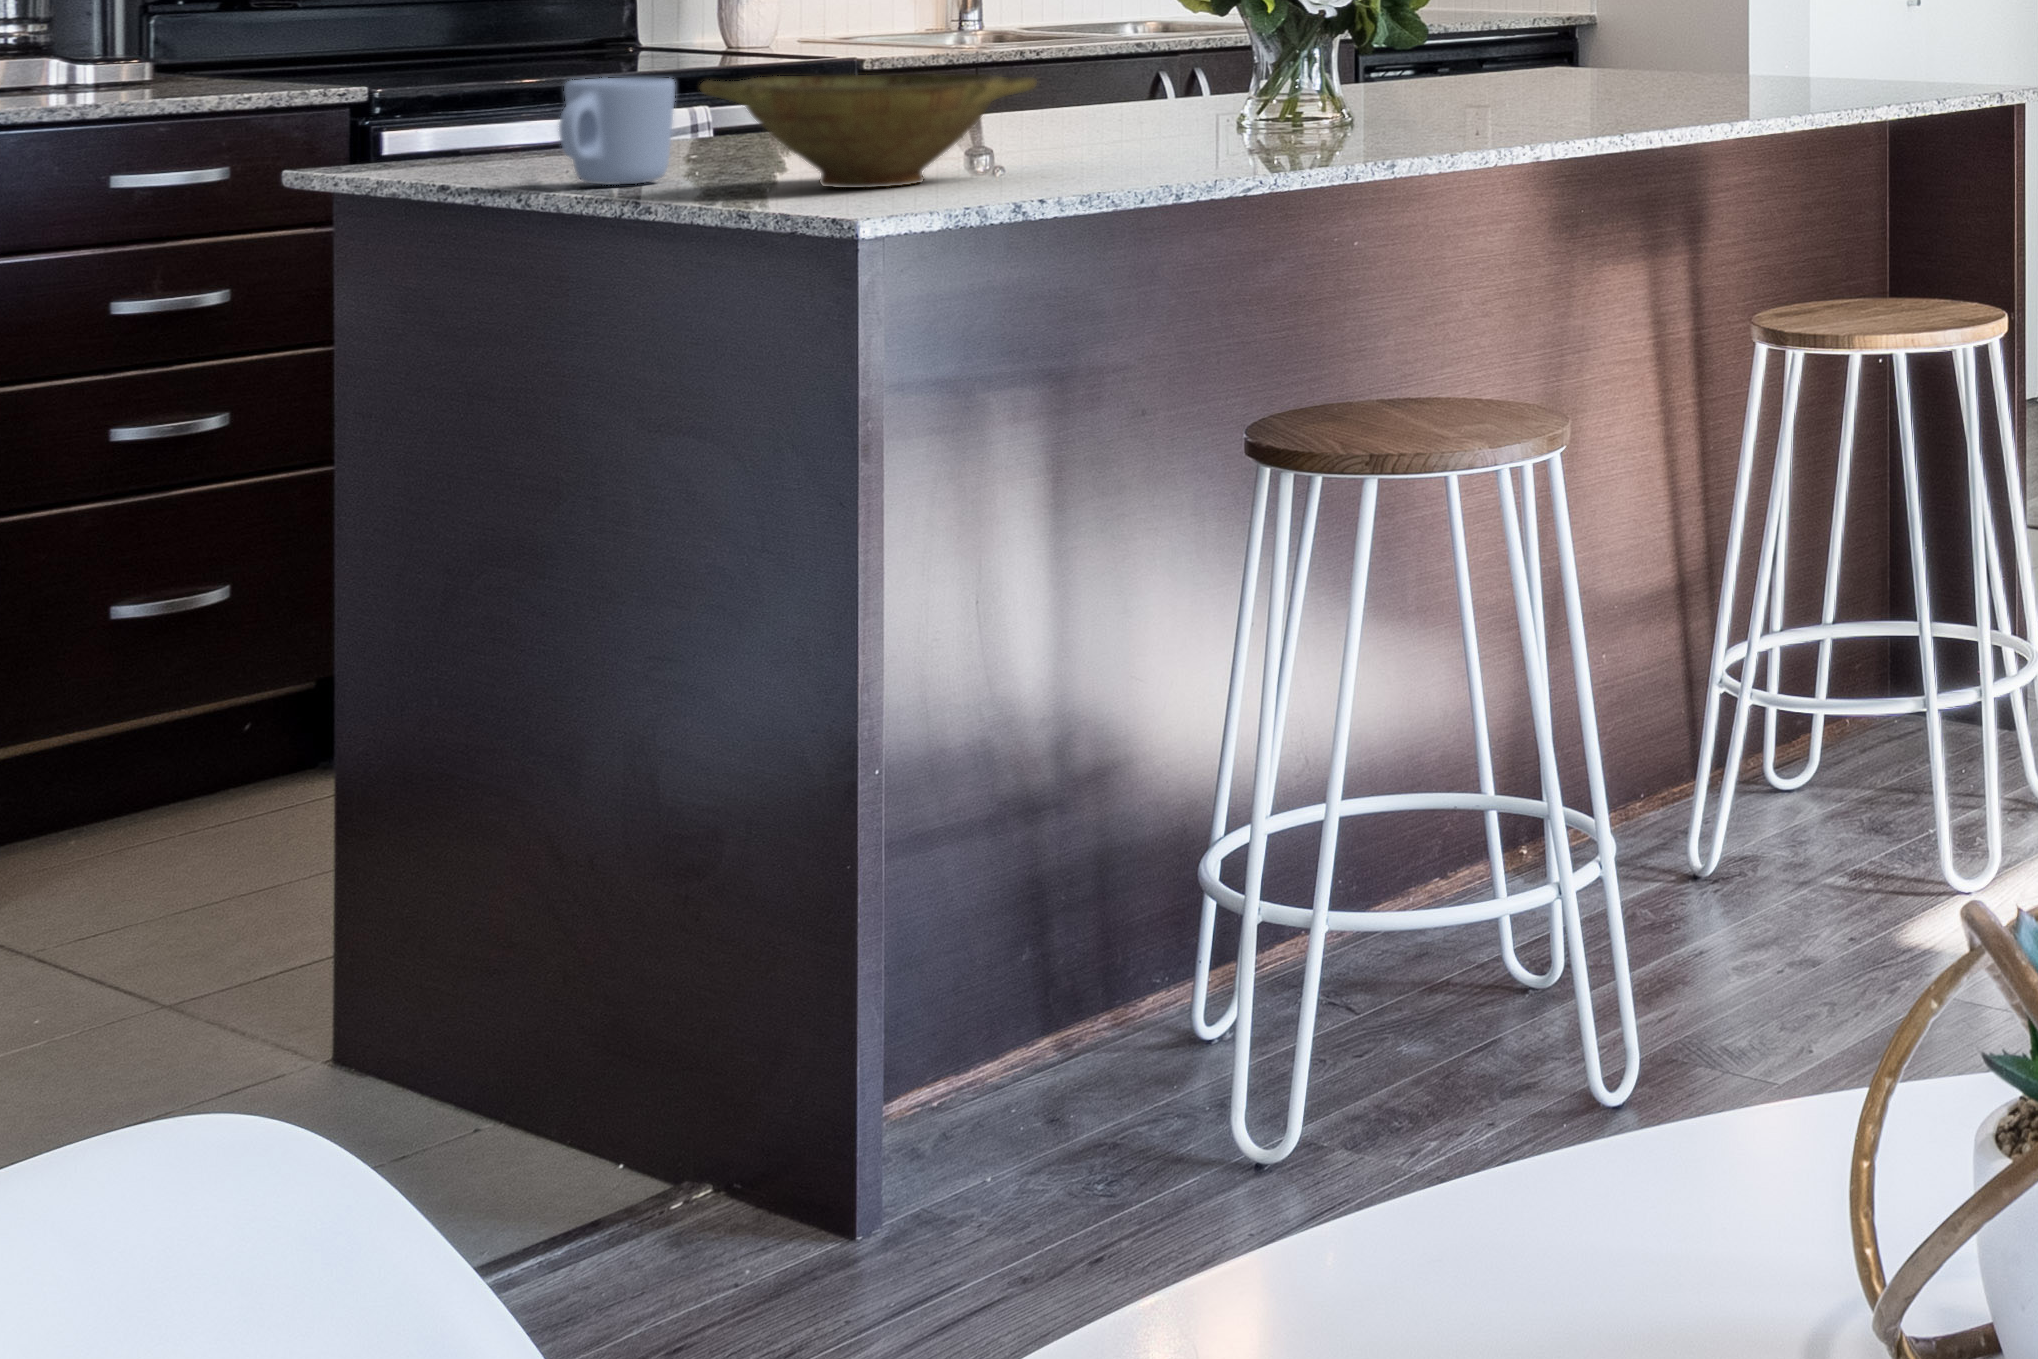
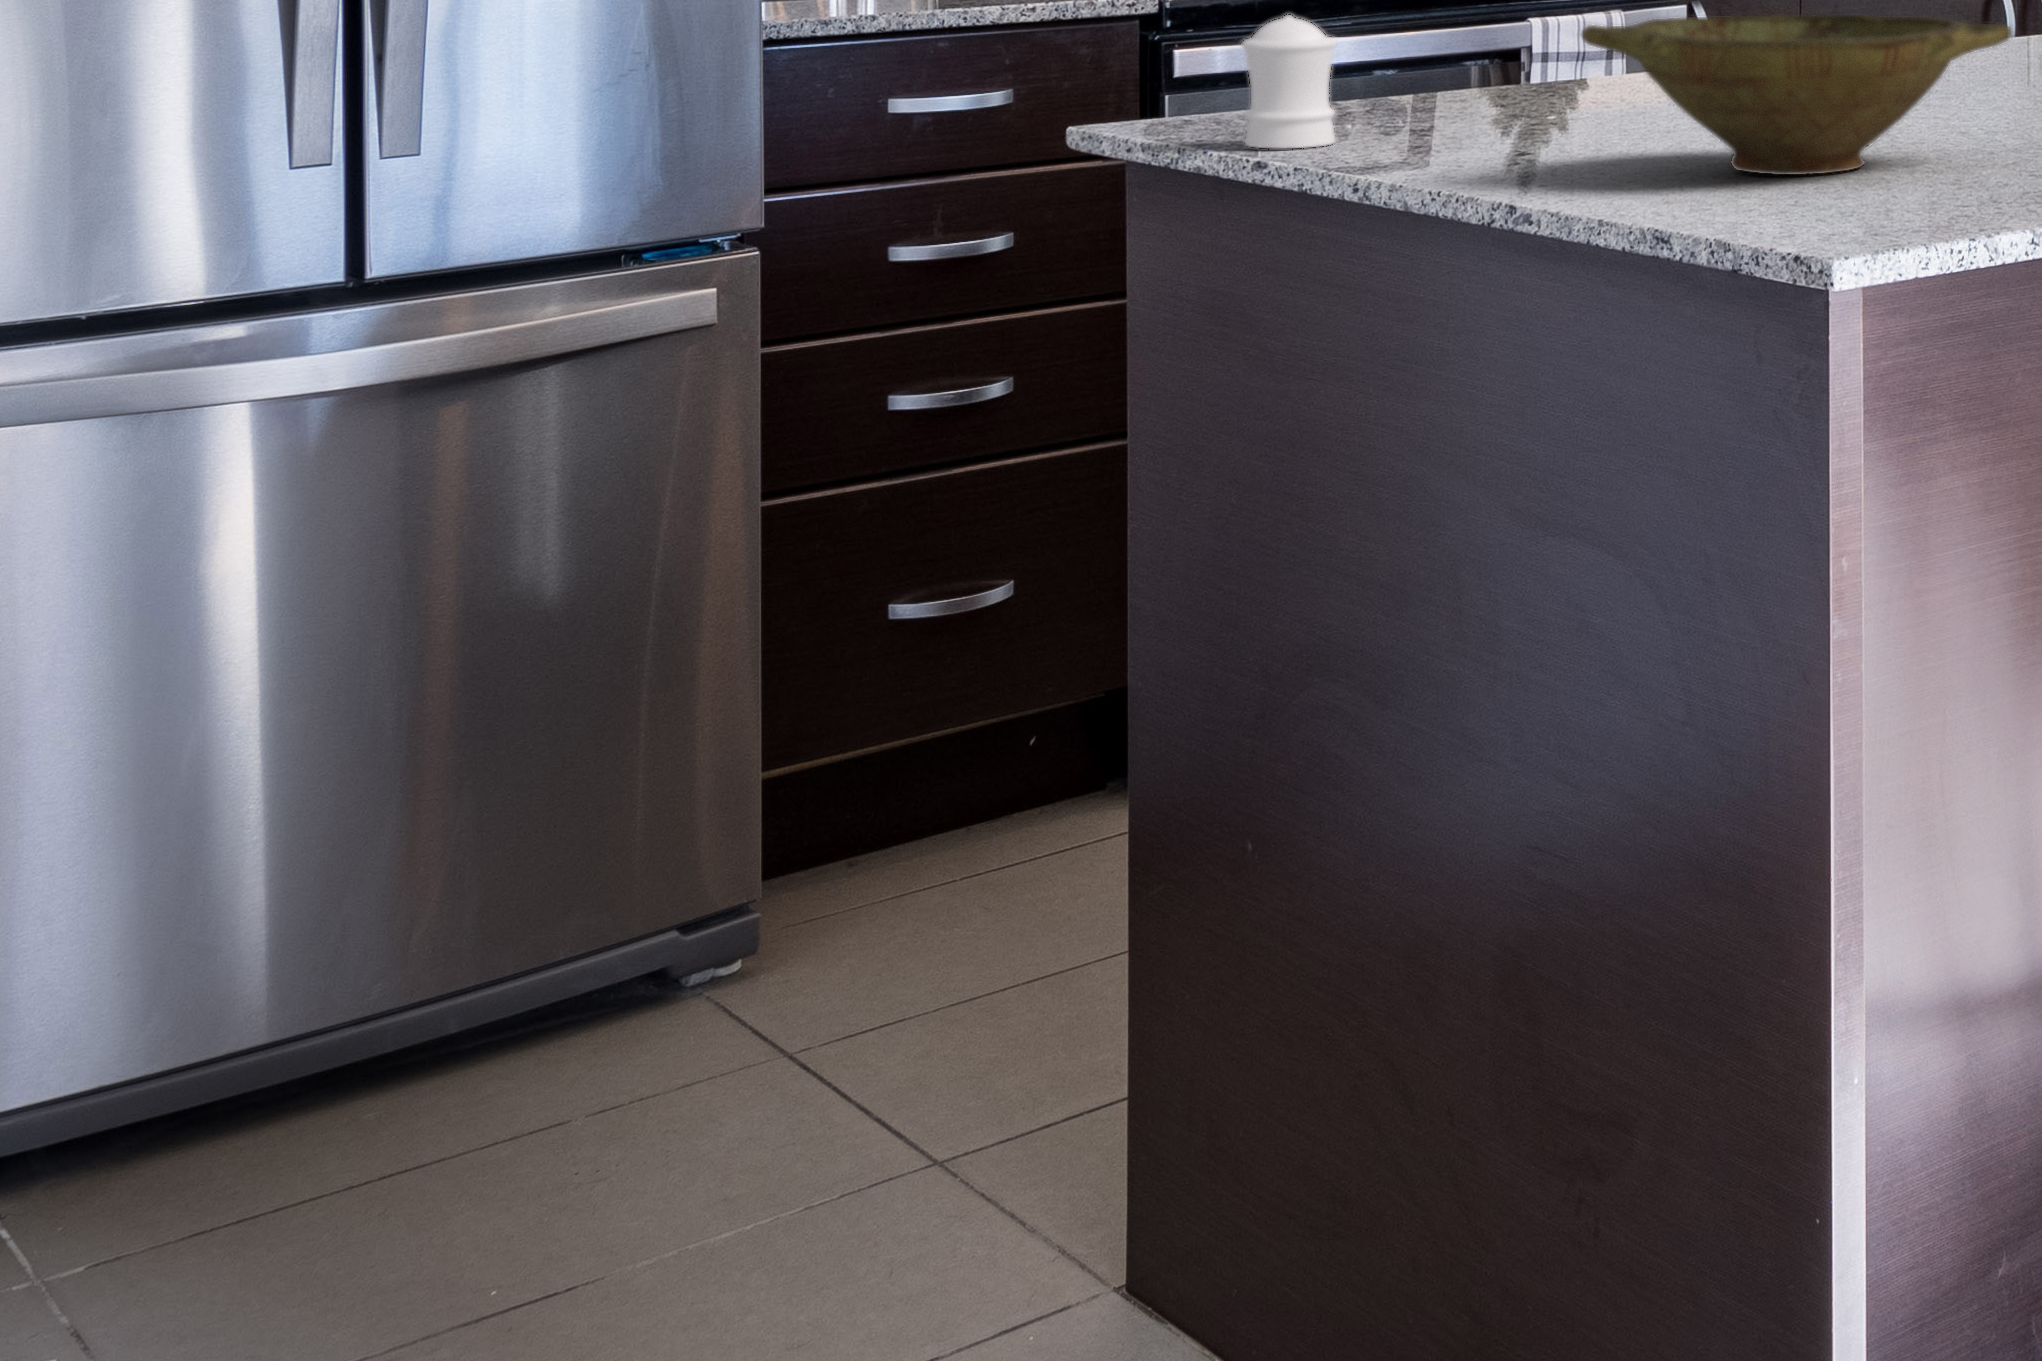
mug: present [559,78,675,185] -> none [1399,12,1537,153]
salt shaker: none [431,83,513,187] -> present [1242,15,1336,148]

